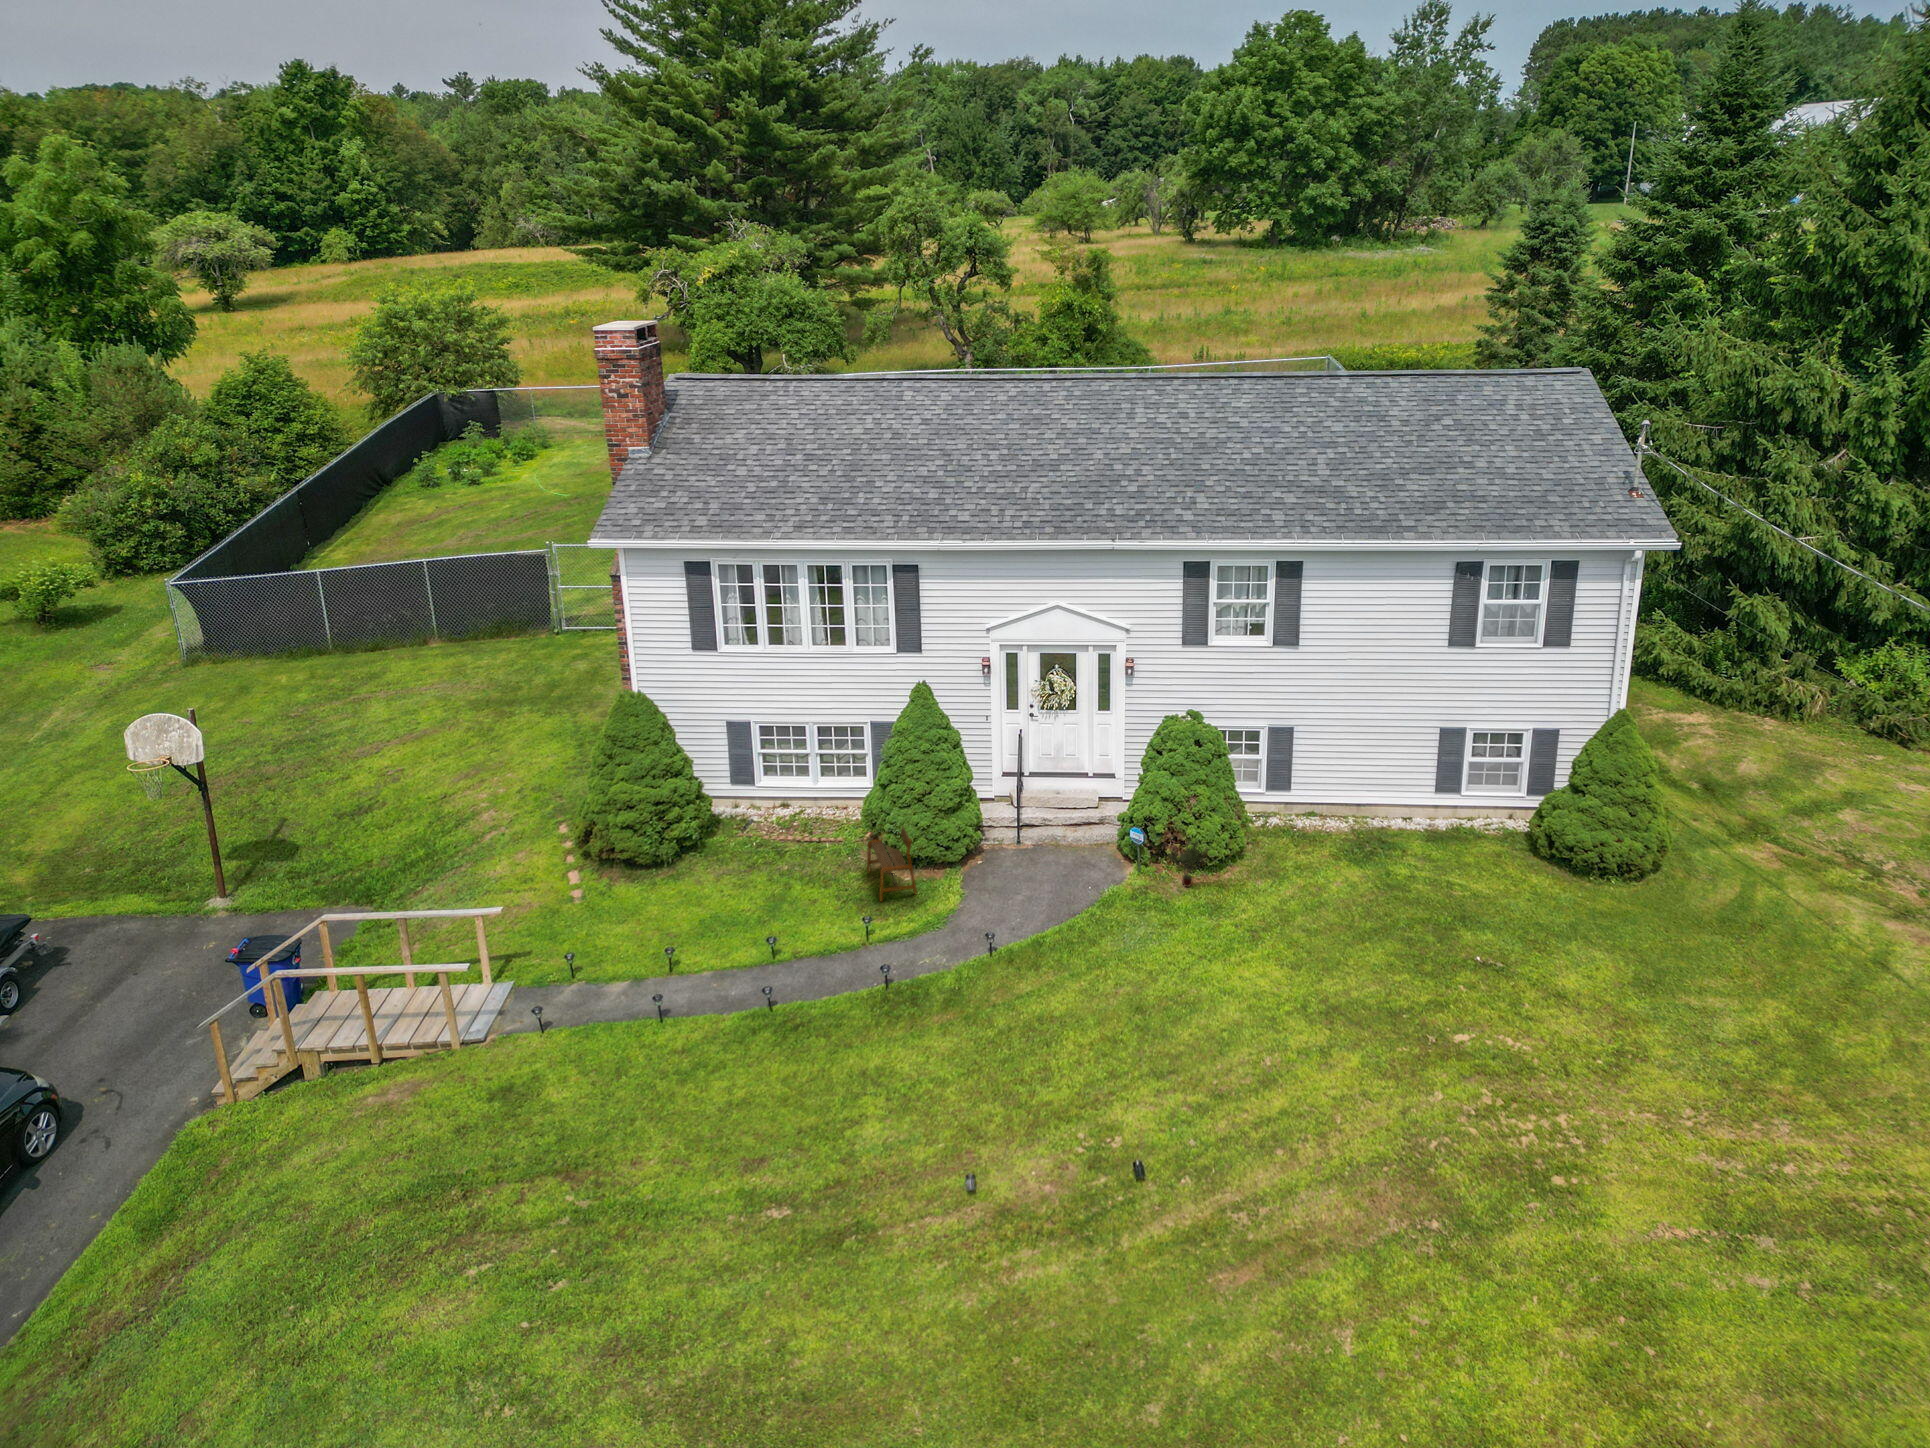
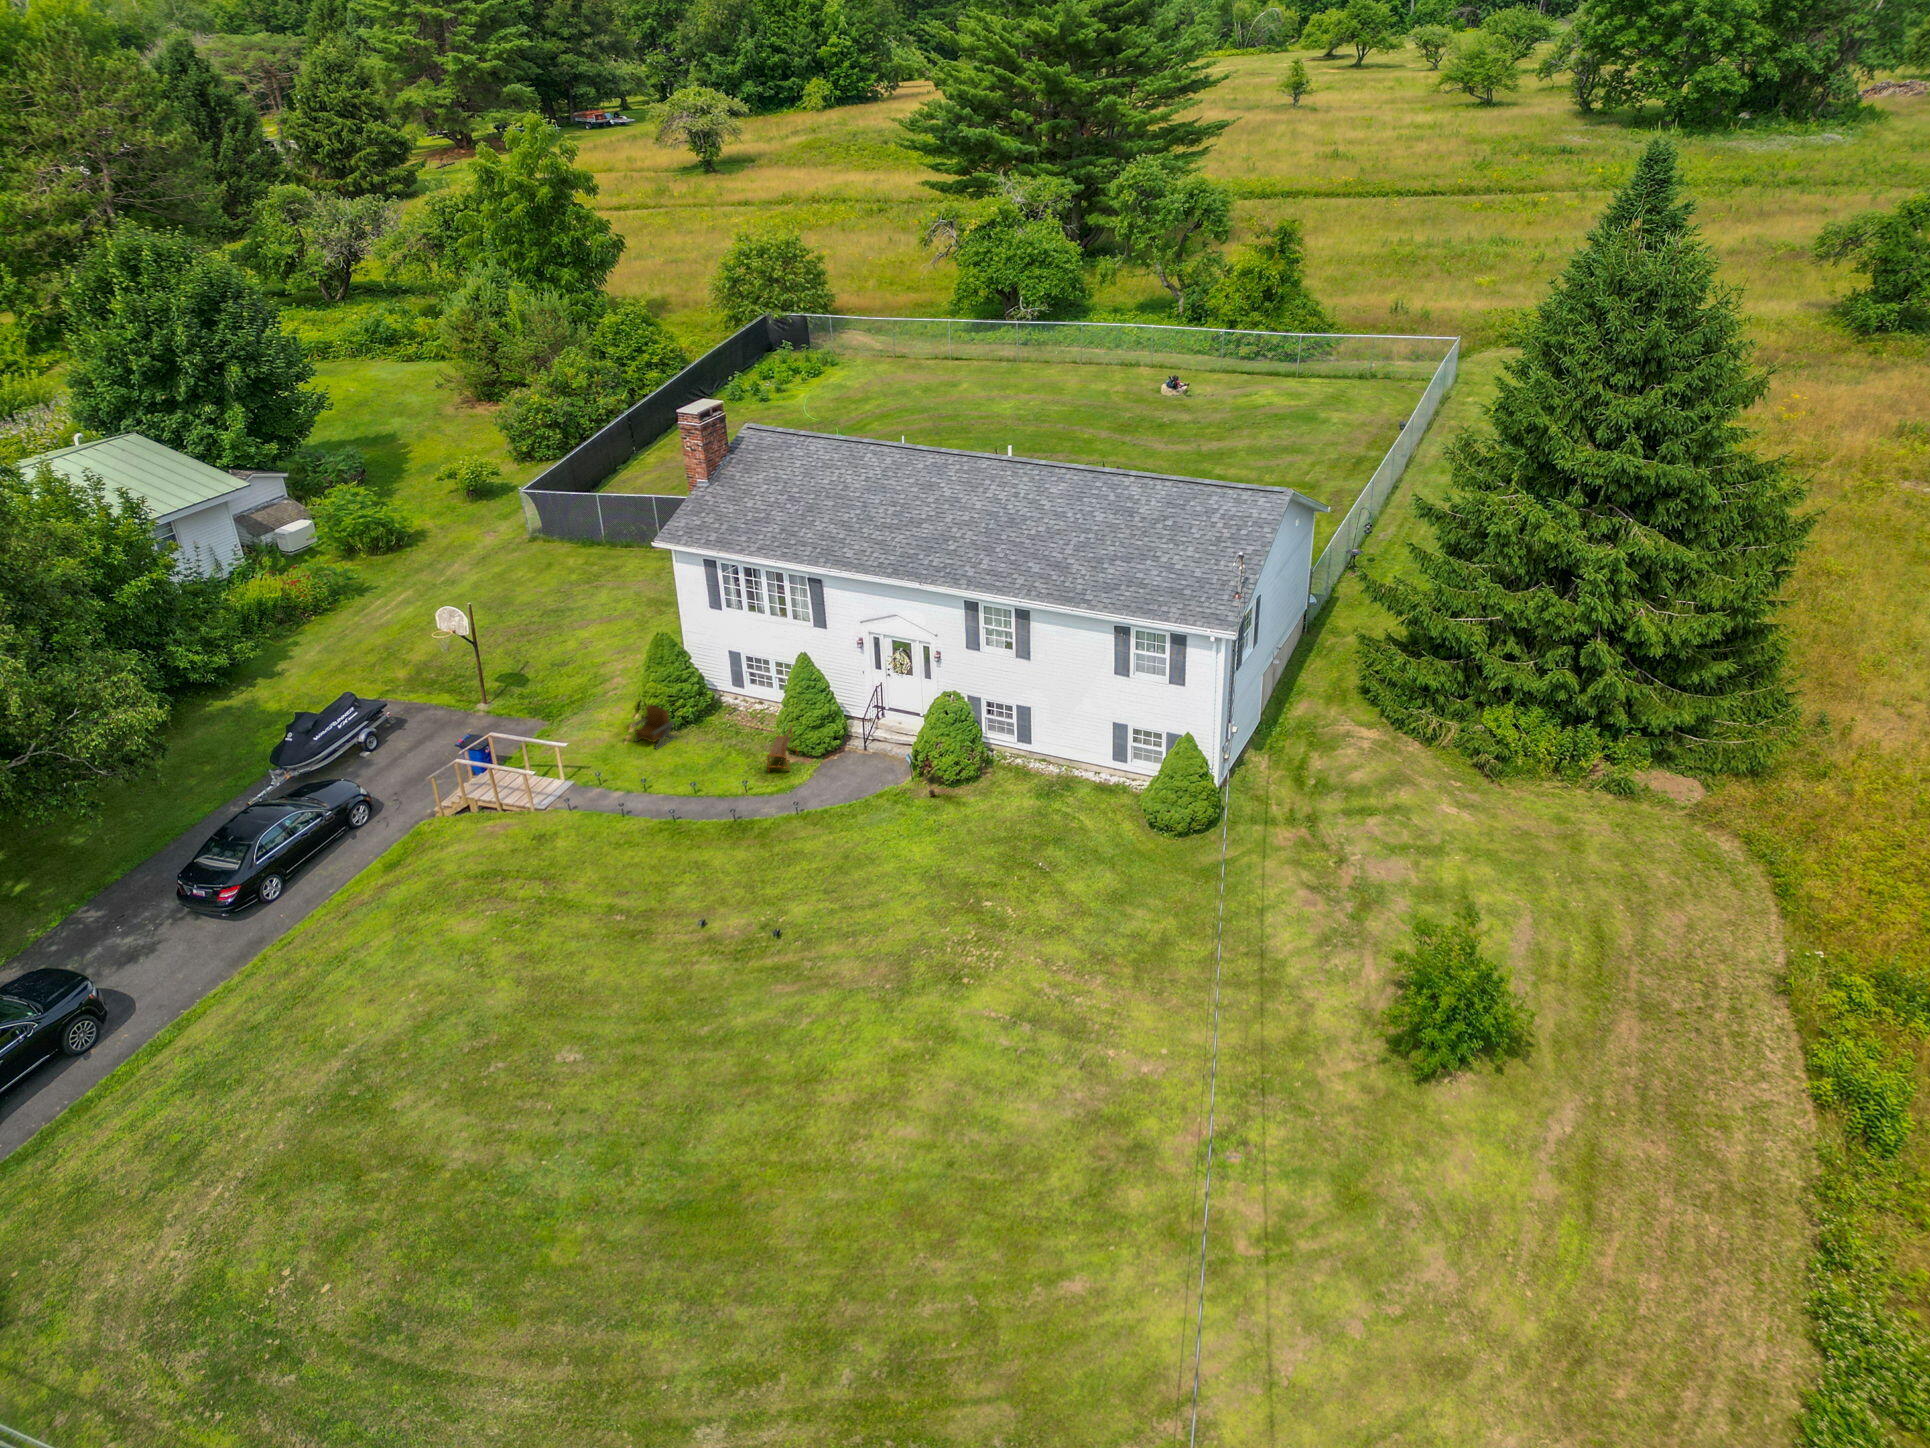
lounge chair: none [581,829,664,904] -> present [631,705,676,750]

